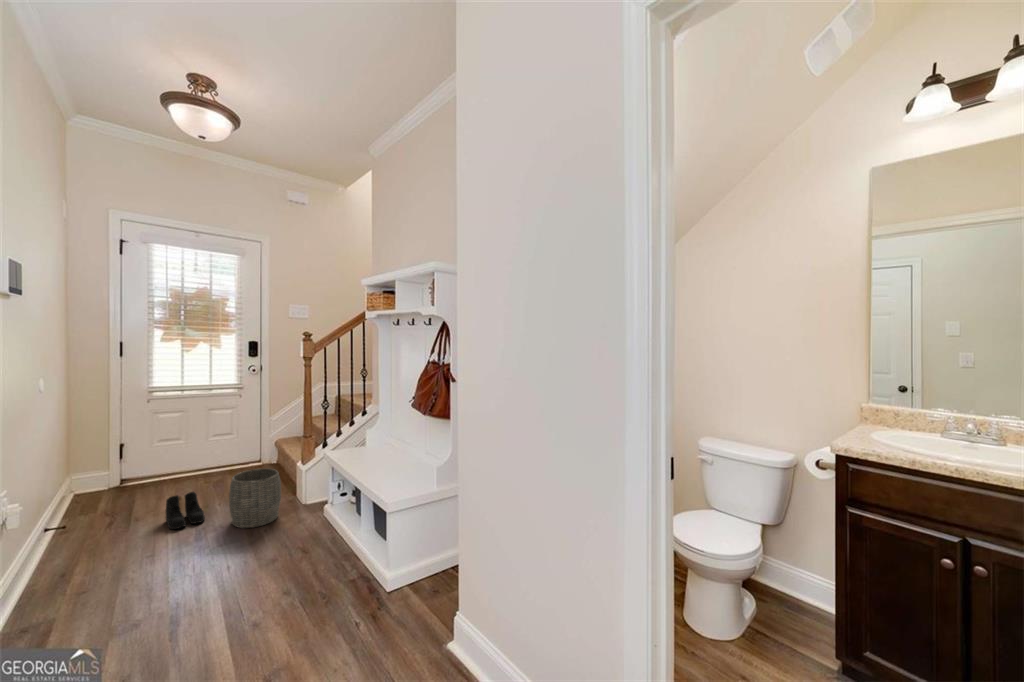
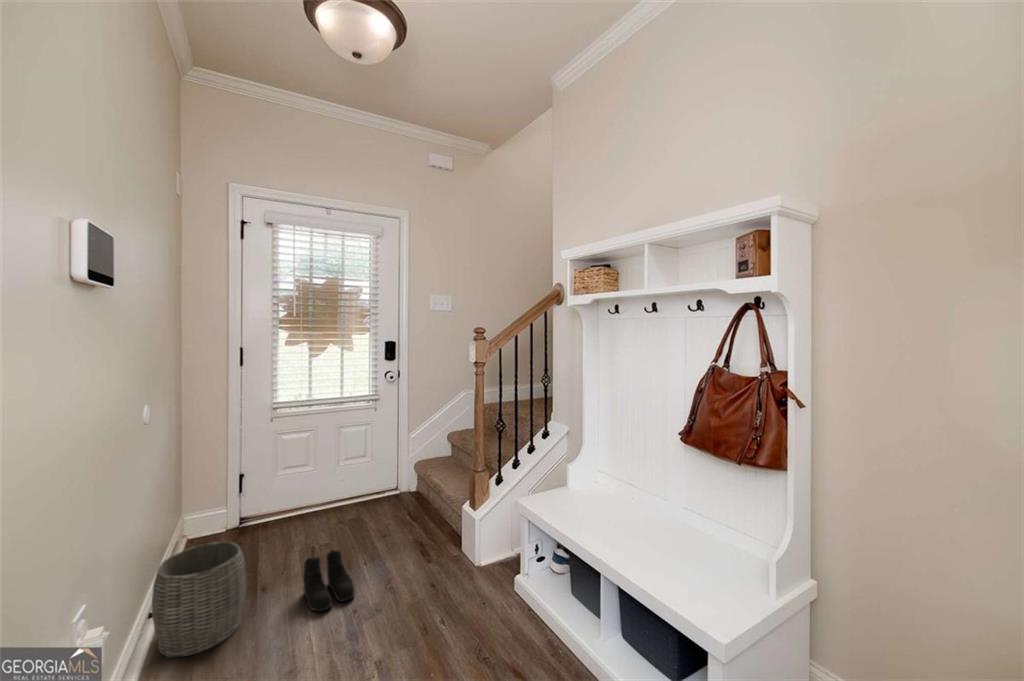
woven basket: present [229,469,281,528] -> present [152,542,246,657]

